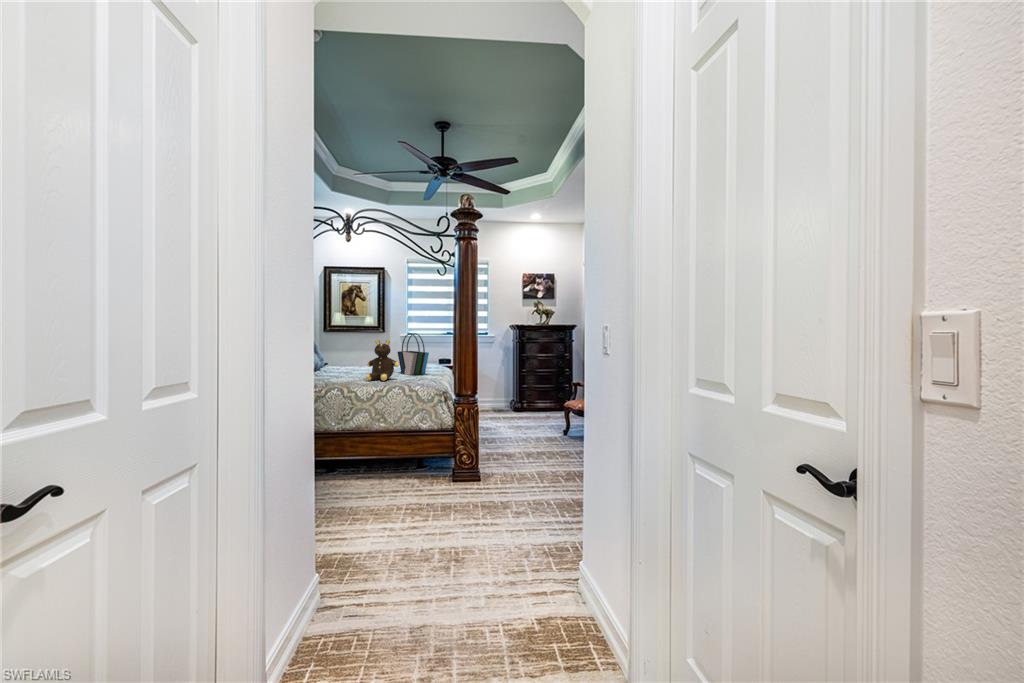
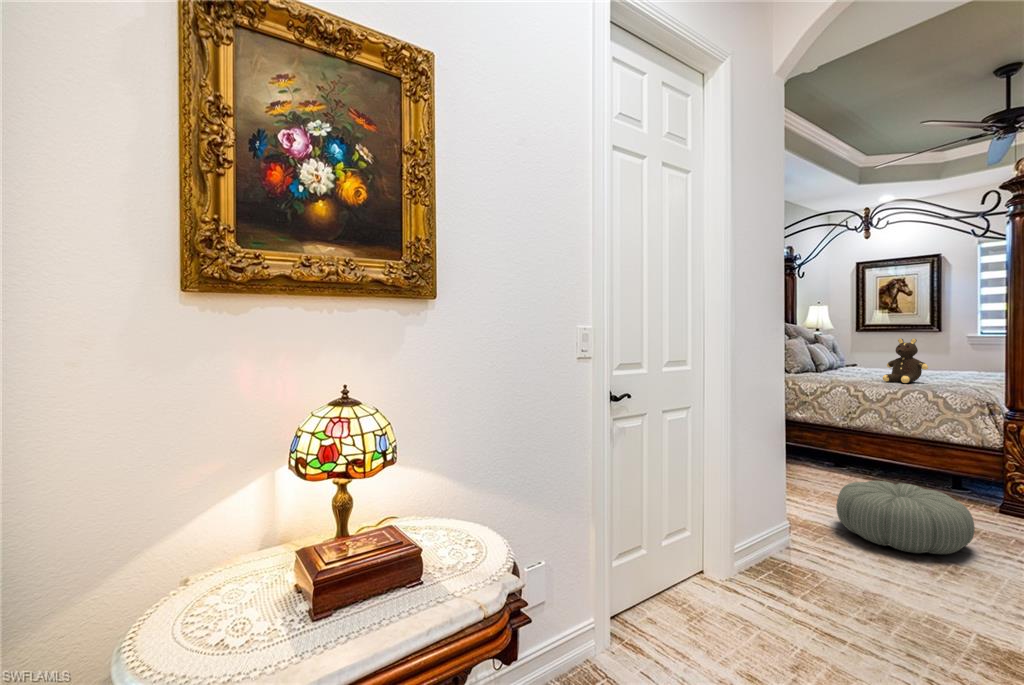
tote bag: present [398,333,429,375] -> none [935,332,981,382]
pouf: none [355,482,463,558] -> present [836,481,975,554]

